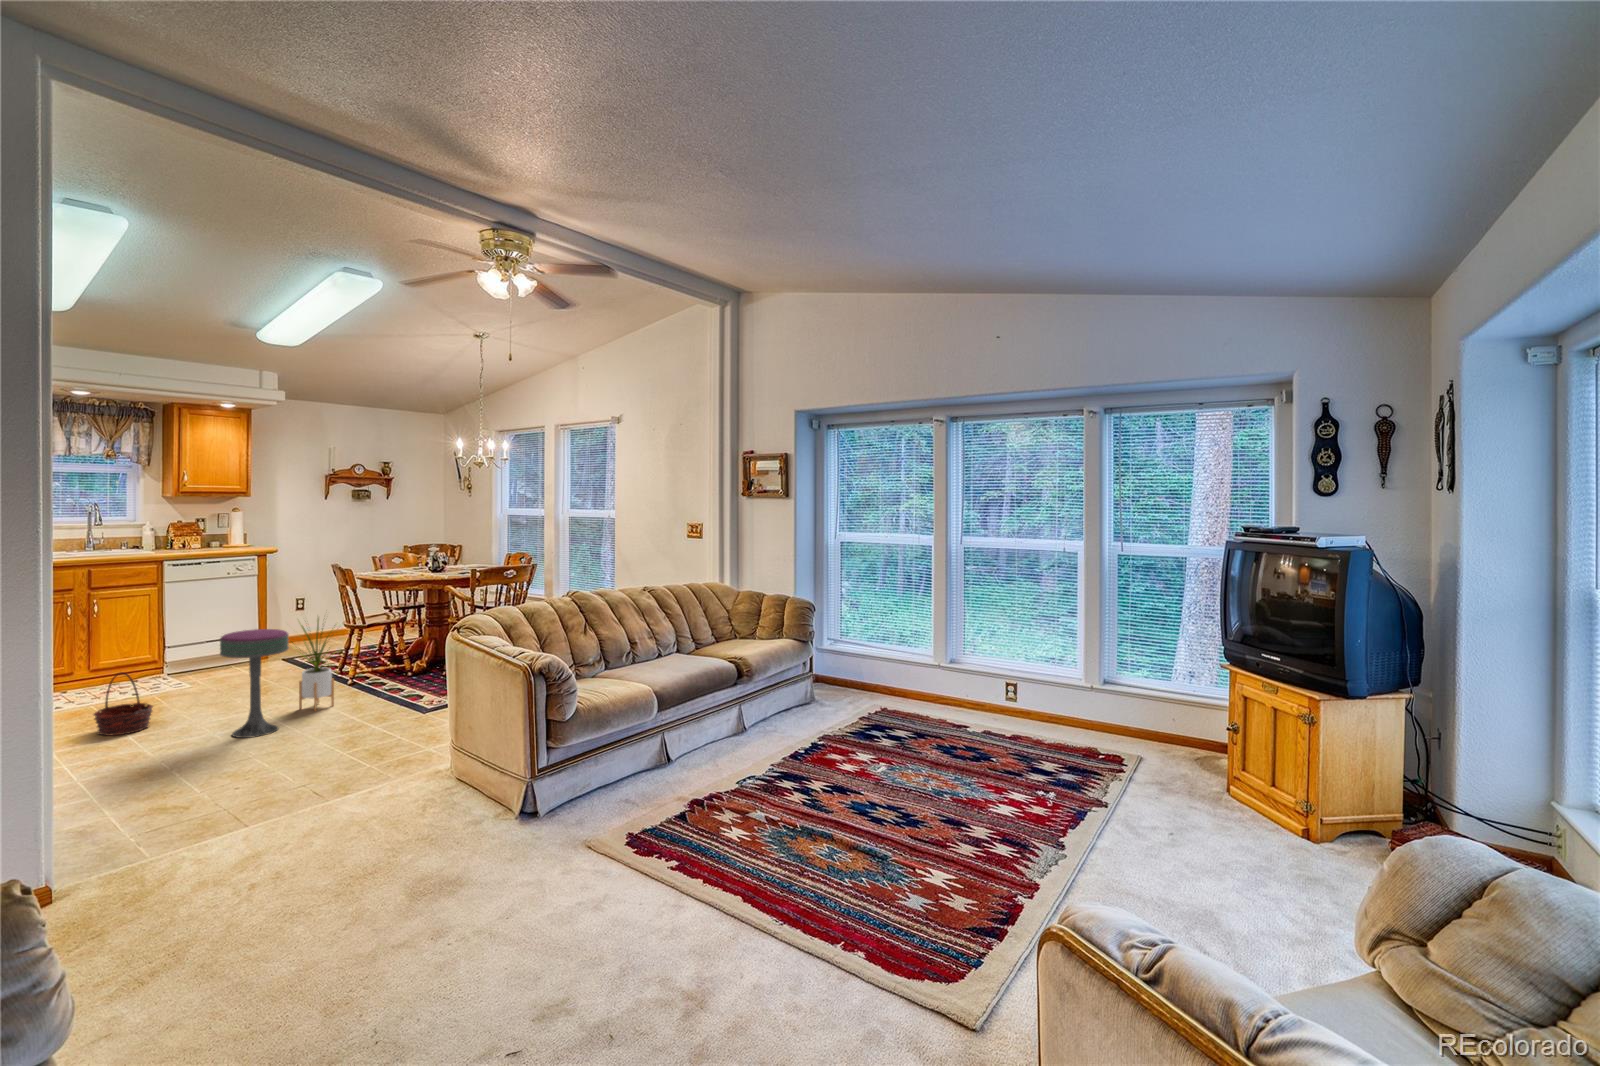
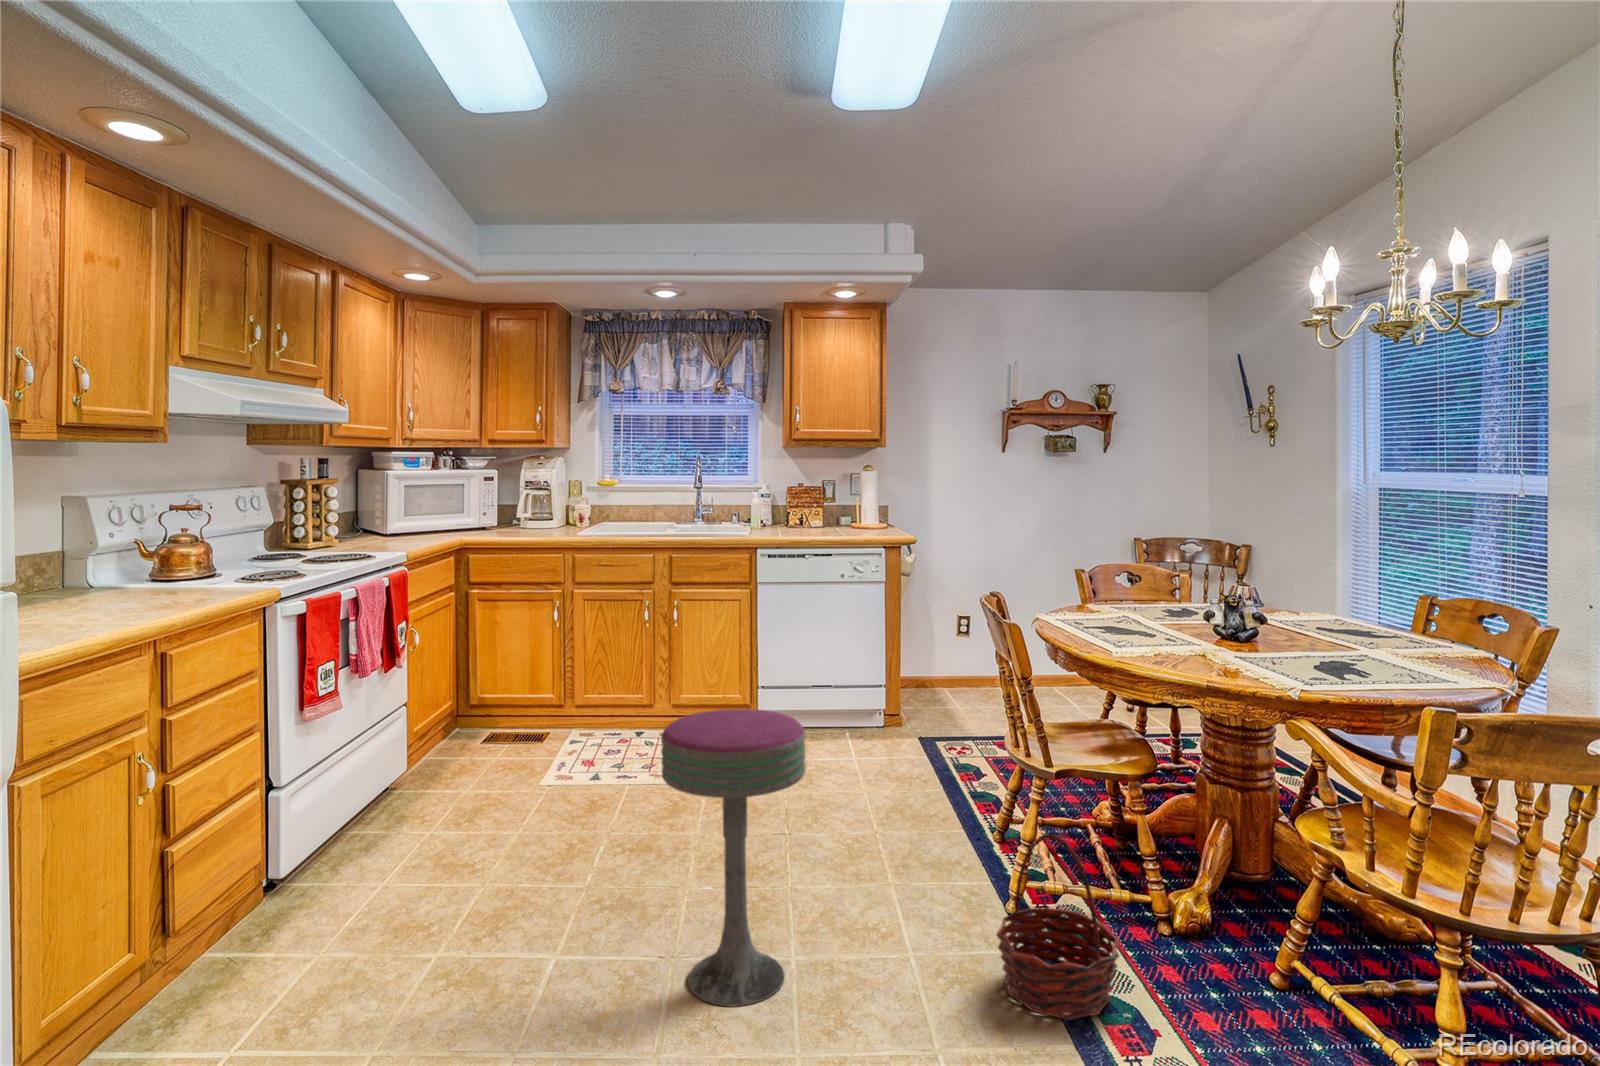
house plant: present [292,619,335,711] -> none [833,668,967,932]
basket: present [94,672,153,736] -> present [996,834,1119,1019]

